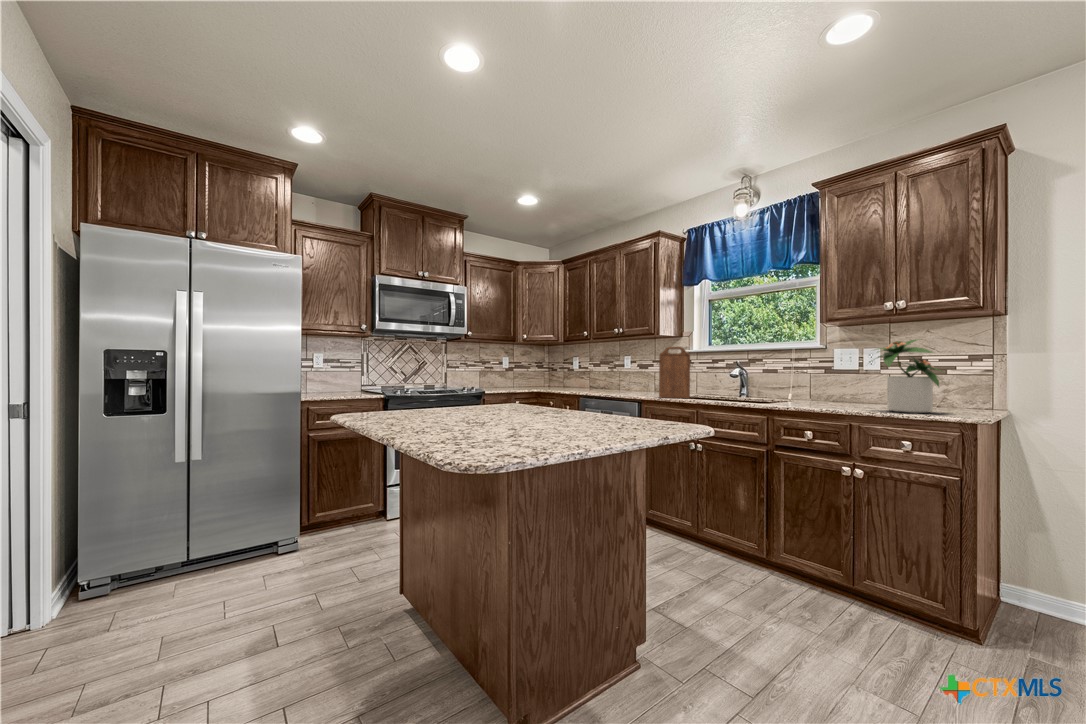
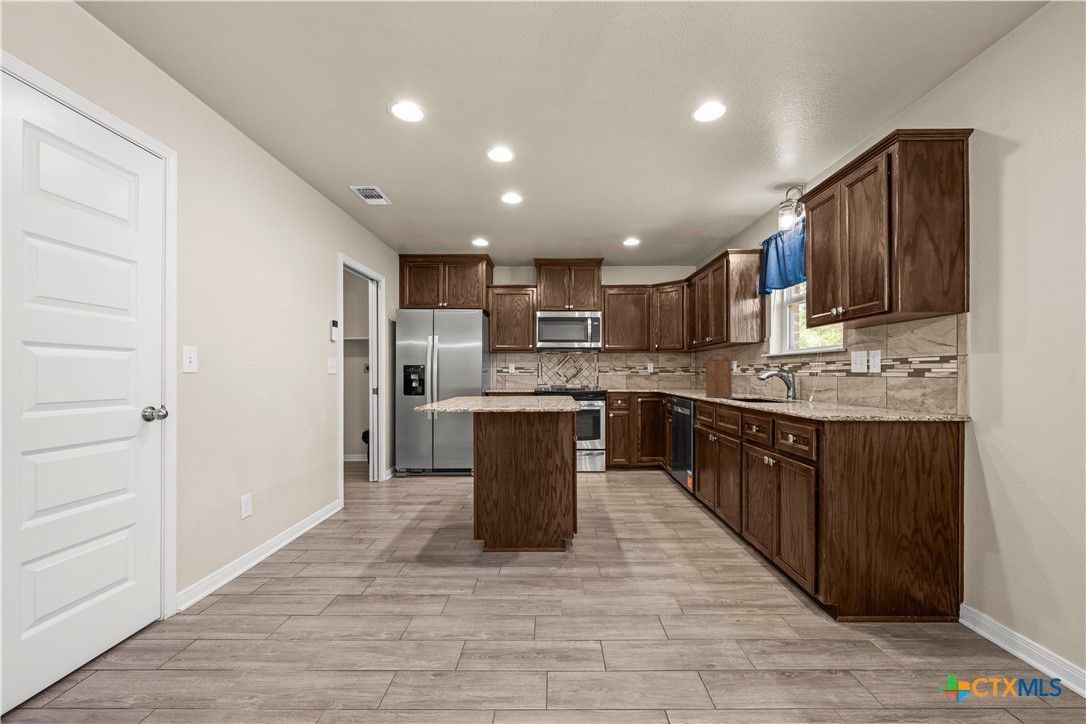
potted plant: present [876,340,941,413] -> none [806,343,883,414]

